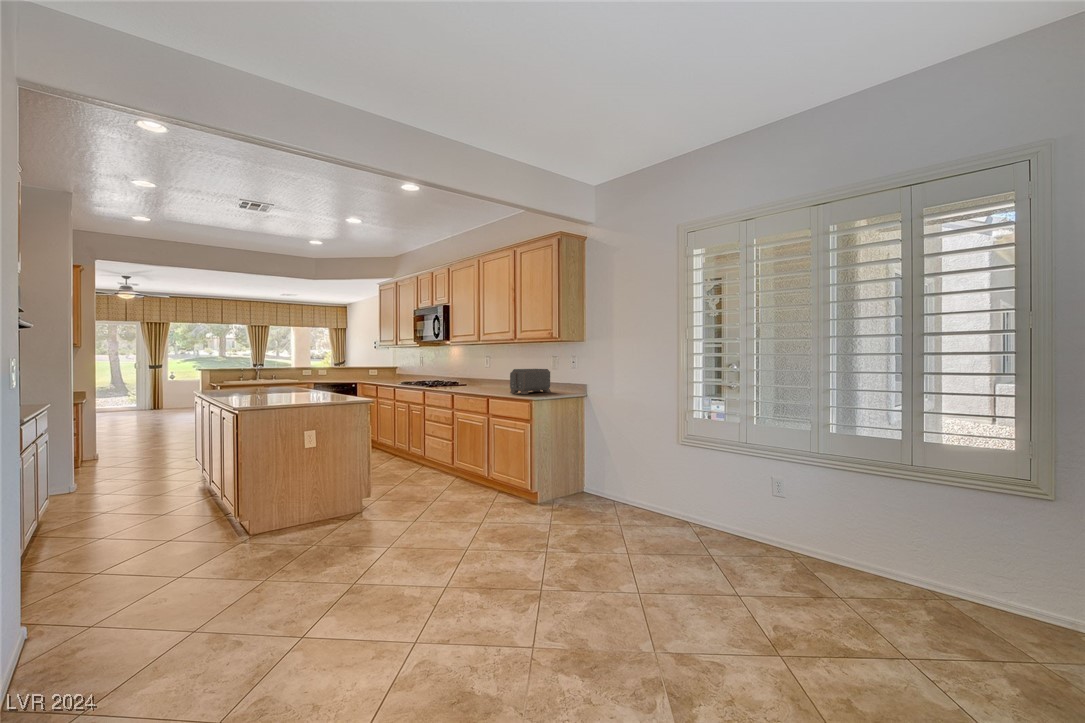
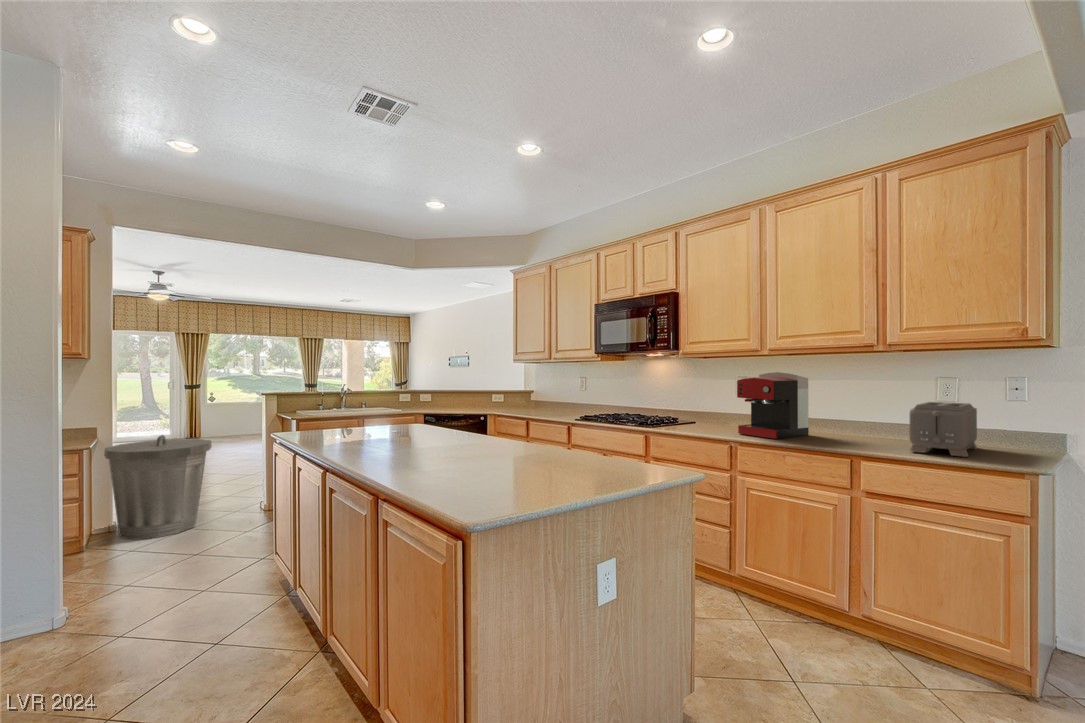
coffee maker: none [459,353,498,390] -> present [737,372,809,439]
trash can: none [88,394,160,459] -> present [104,435,212,540]

